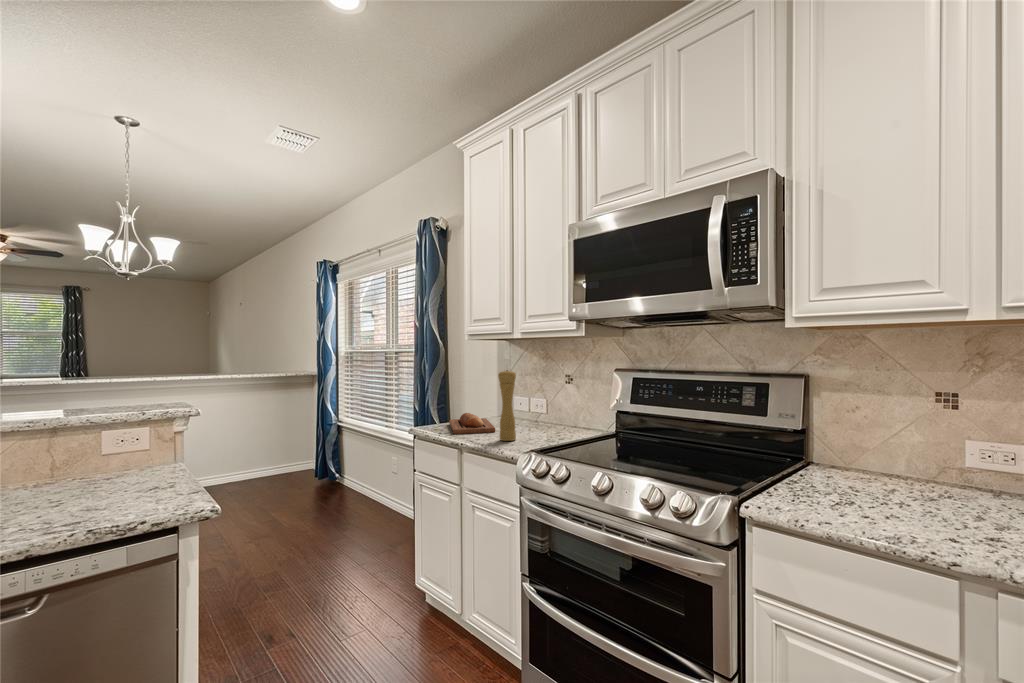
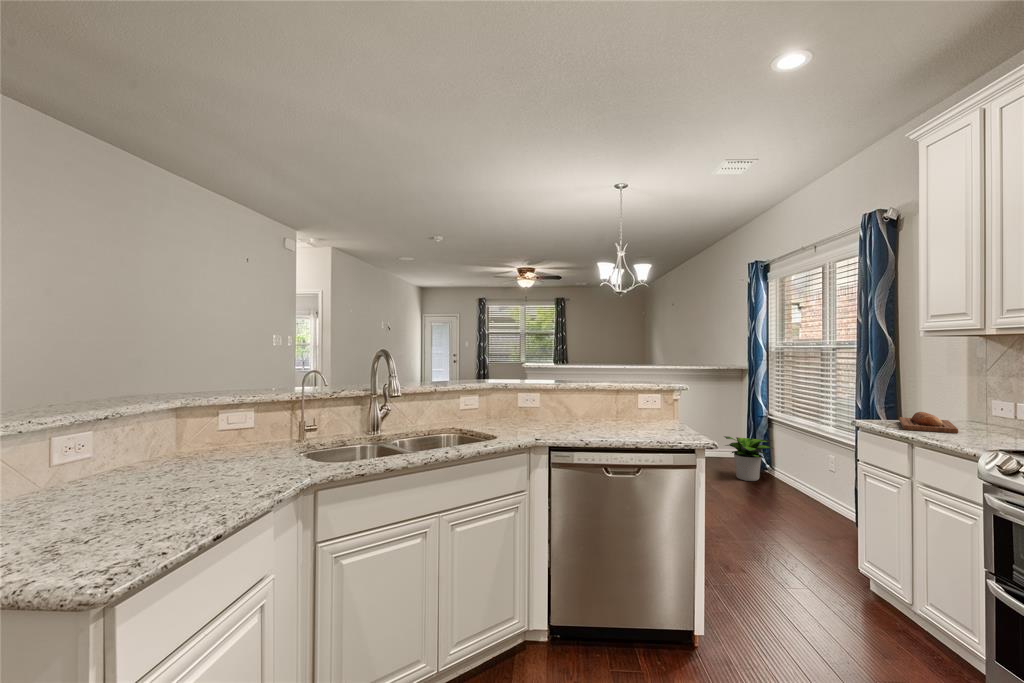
pepper mill: present [498,370,516,441] -> none [960,368,984,441]
potted plant: none [289,446,349,497] -> present [725,436,773,481]

